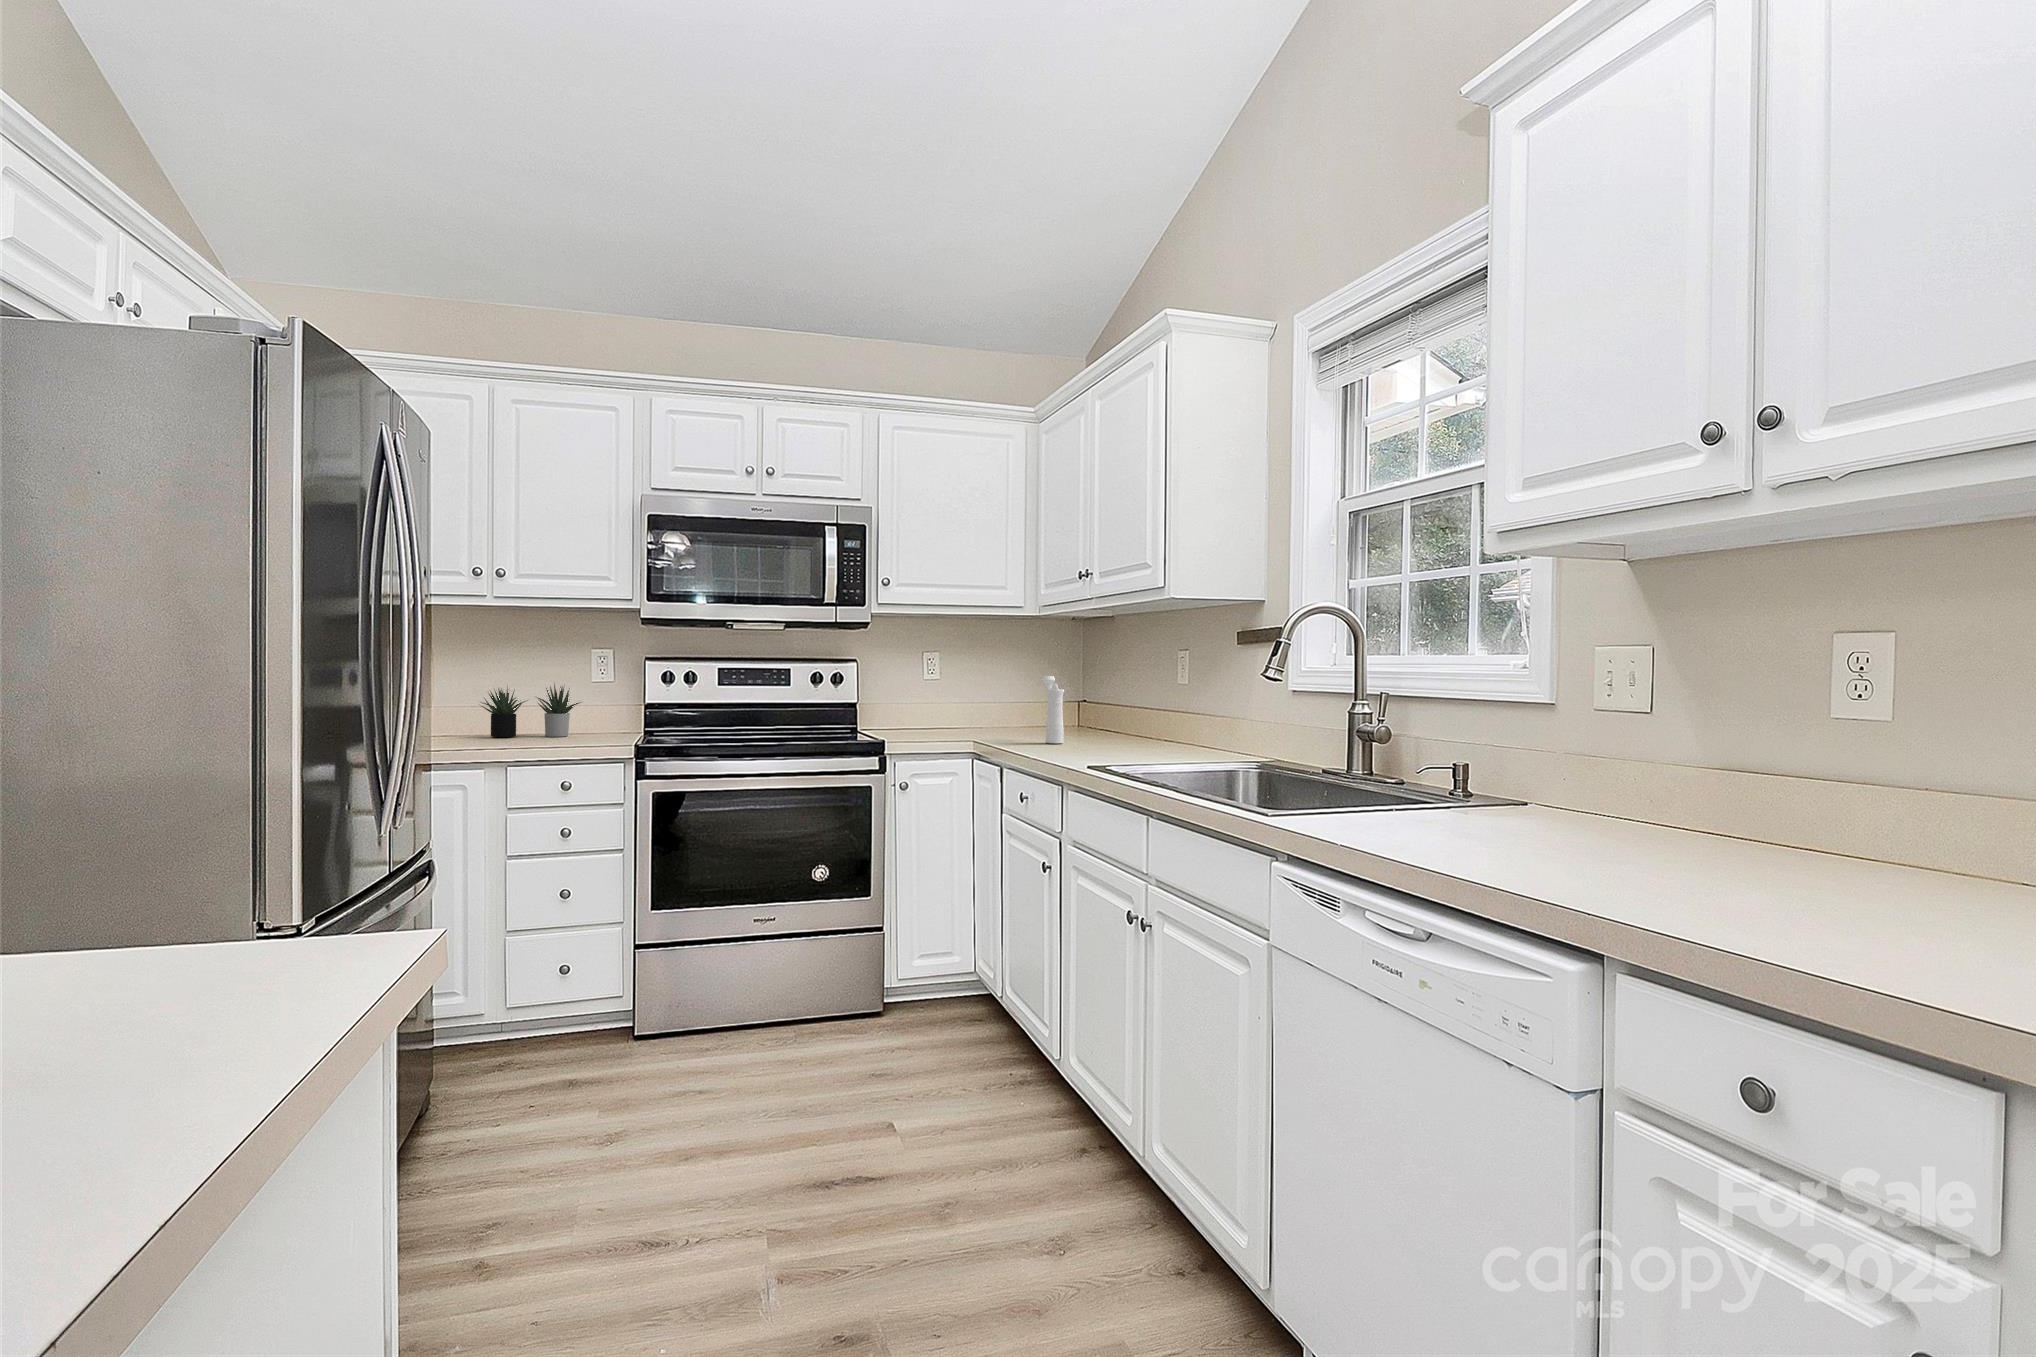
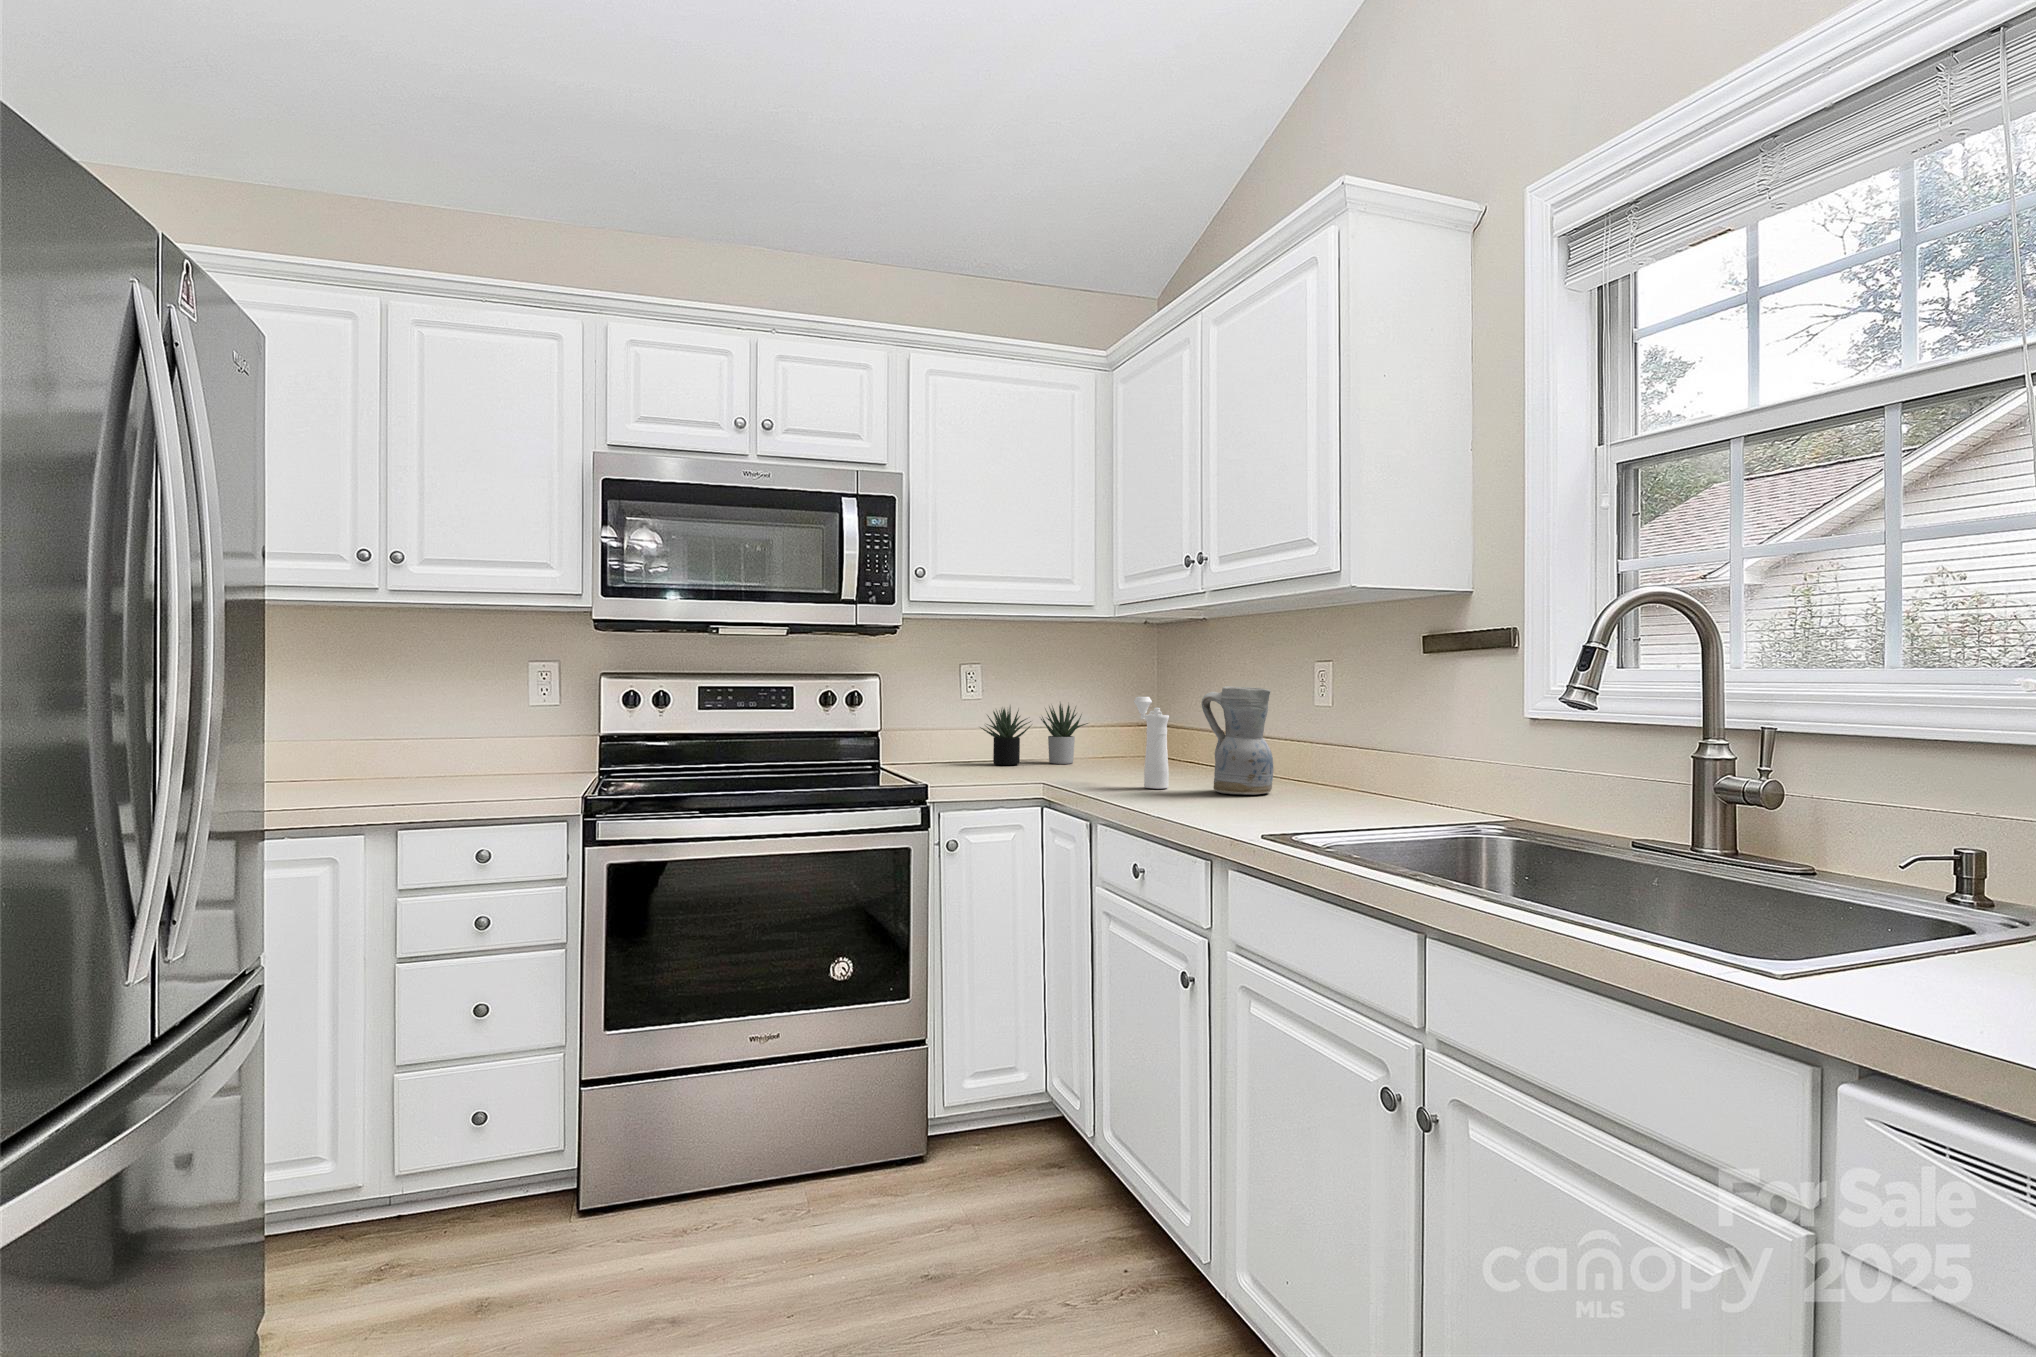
ceramic pitcher: none [1086,668,1136,747] -> present [1201,686,1274,795]
succulent plant: present [481,684,581,737] -> present [980,703,1088,765]

